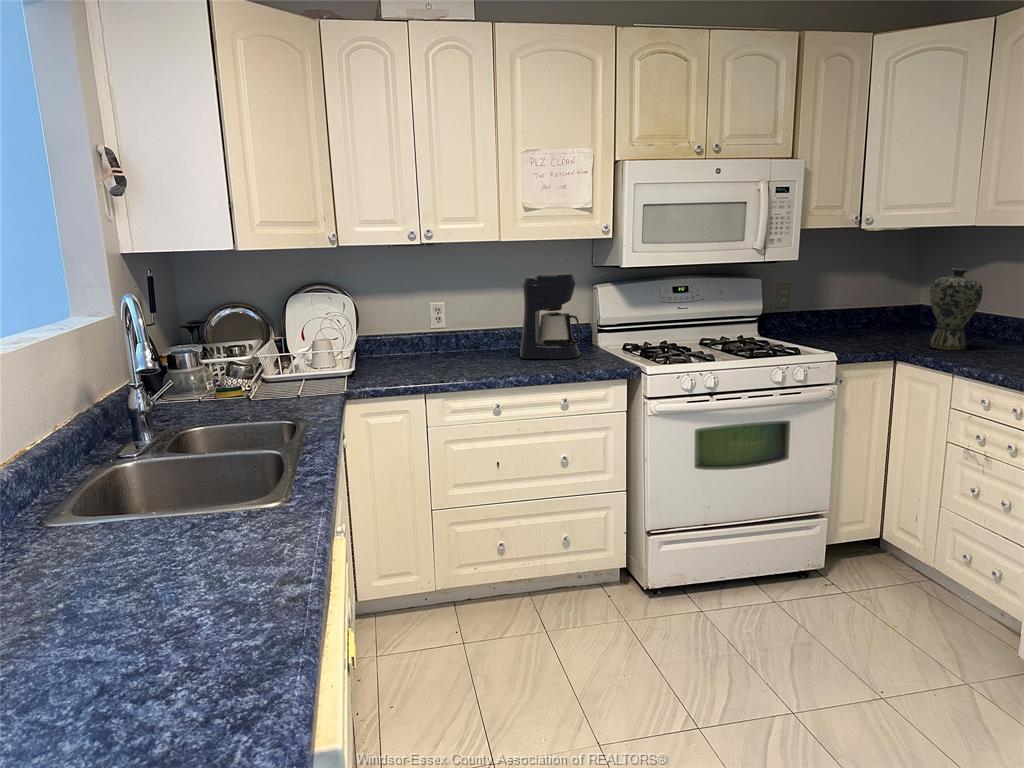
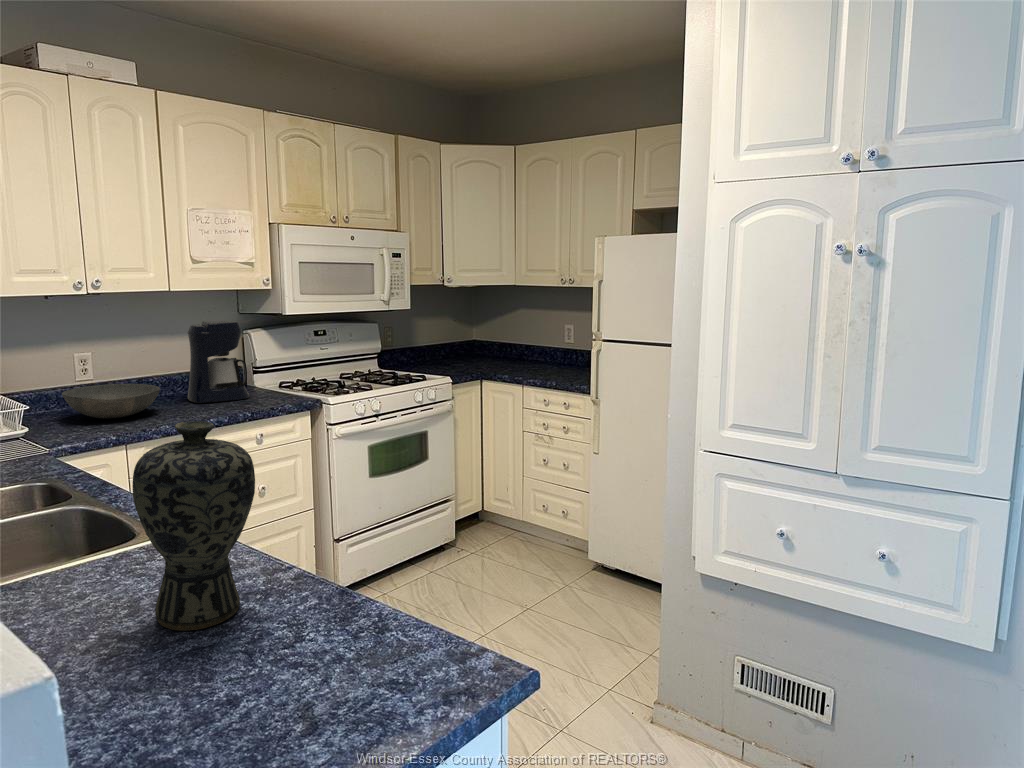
vase: present [930,268,983,350] -> present [133,421,255,631]
bowl: none [400,333,483,366] -> present [62,384,160,419]

